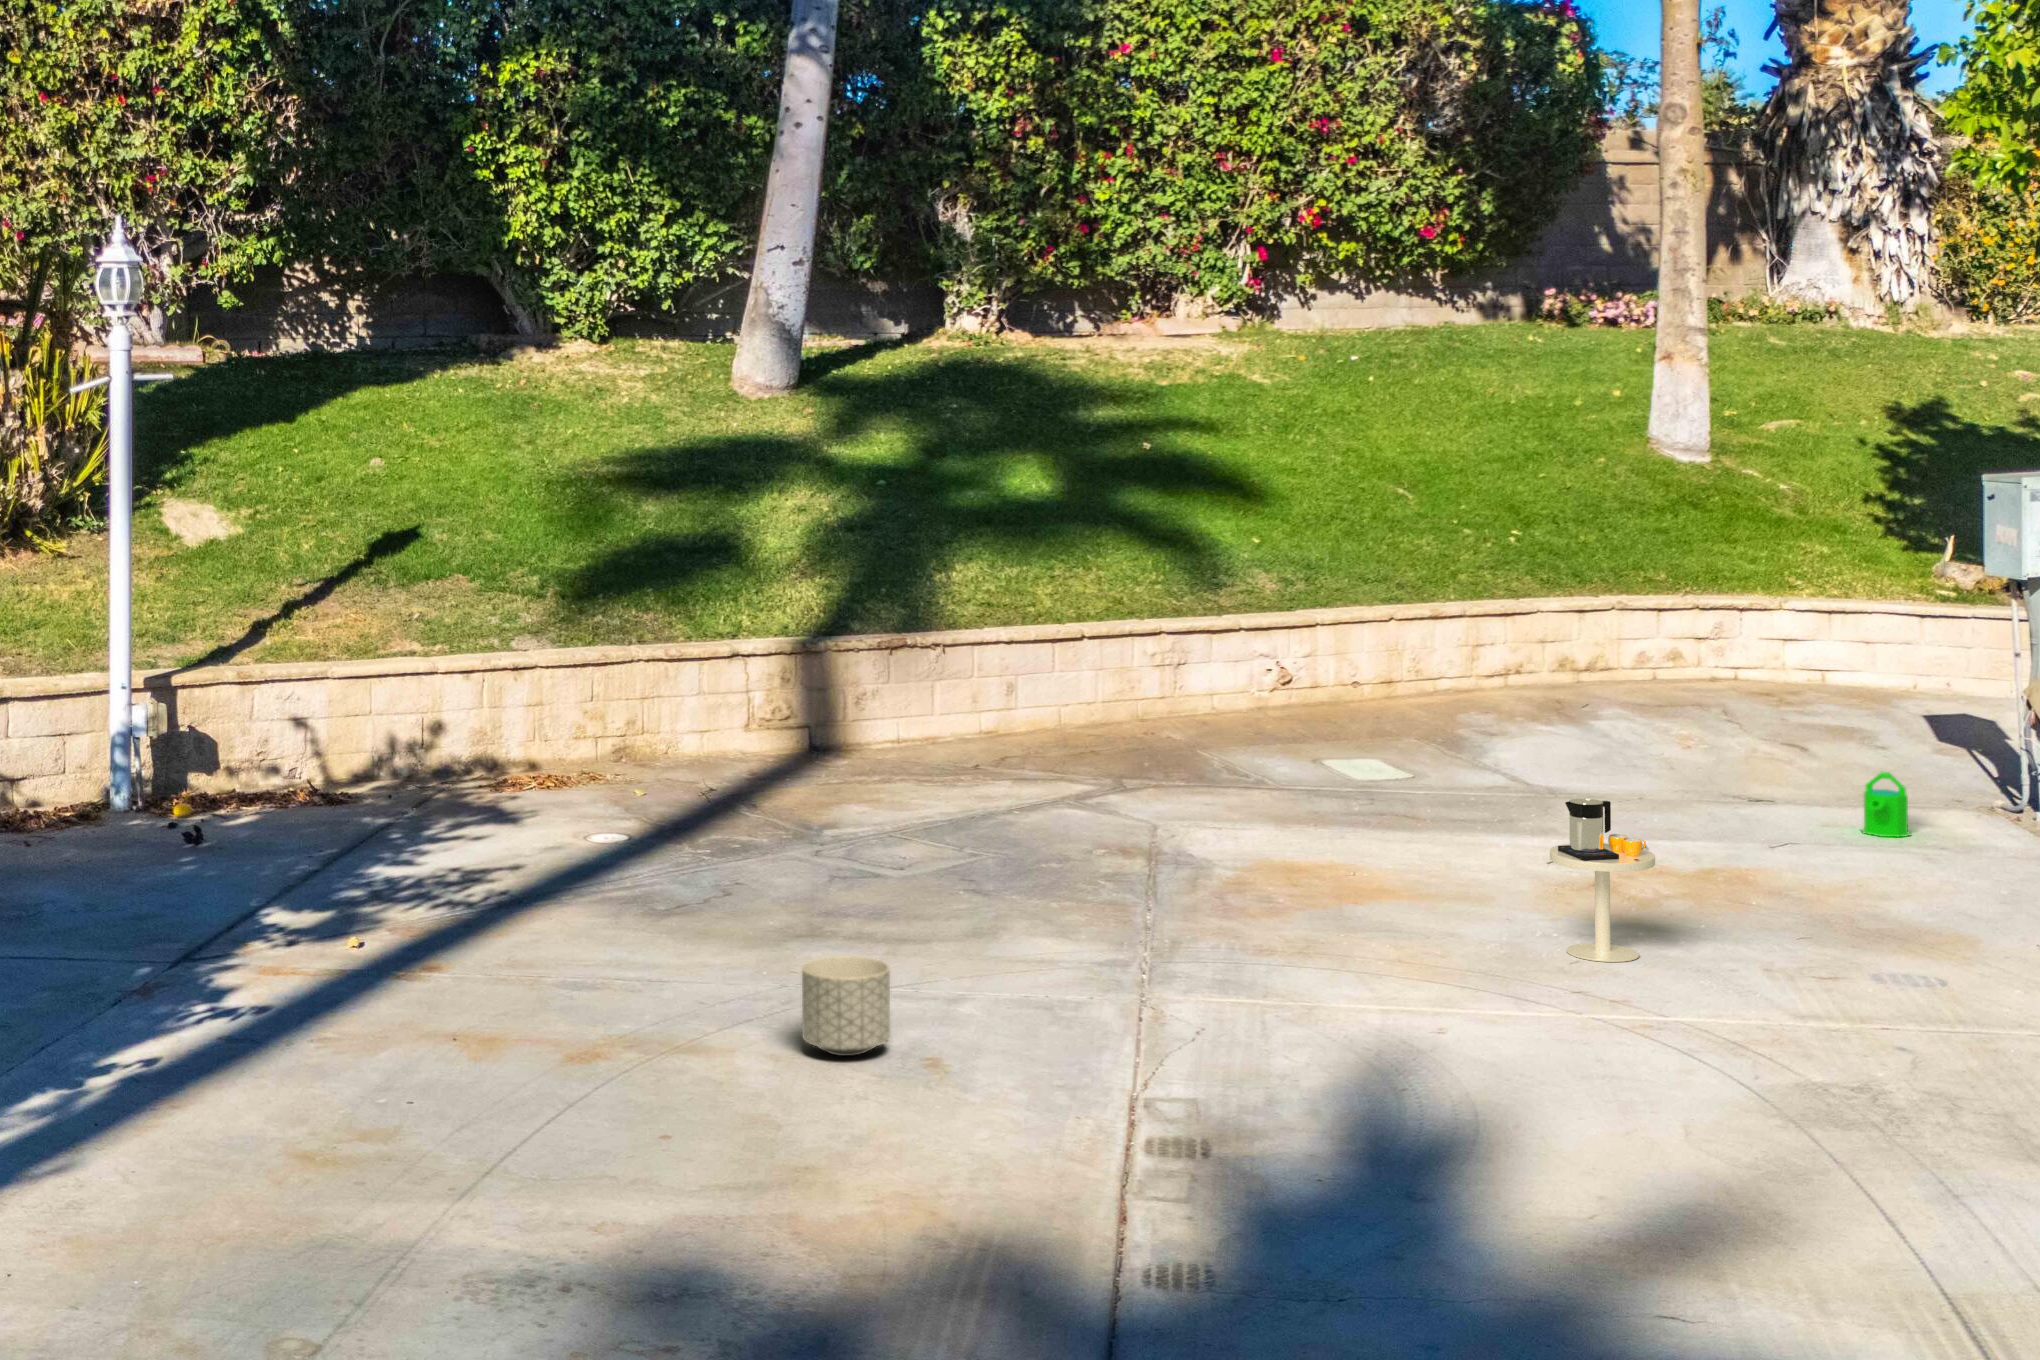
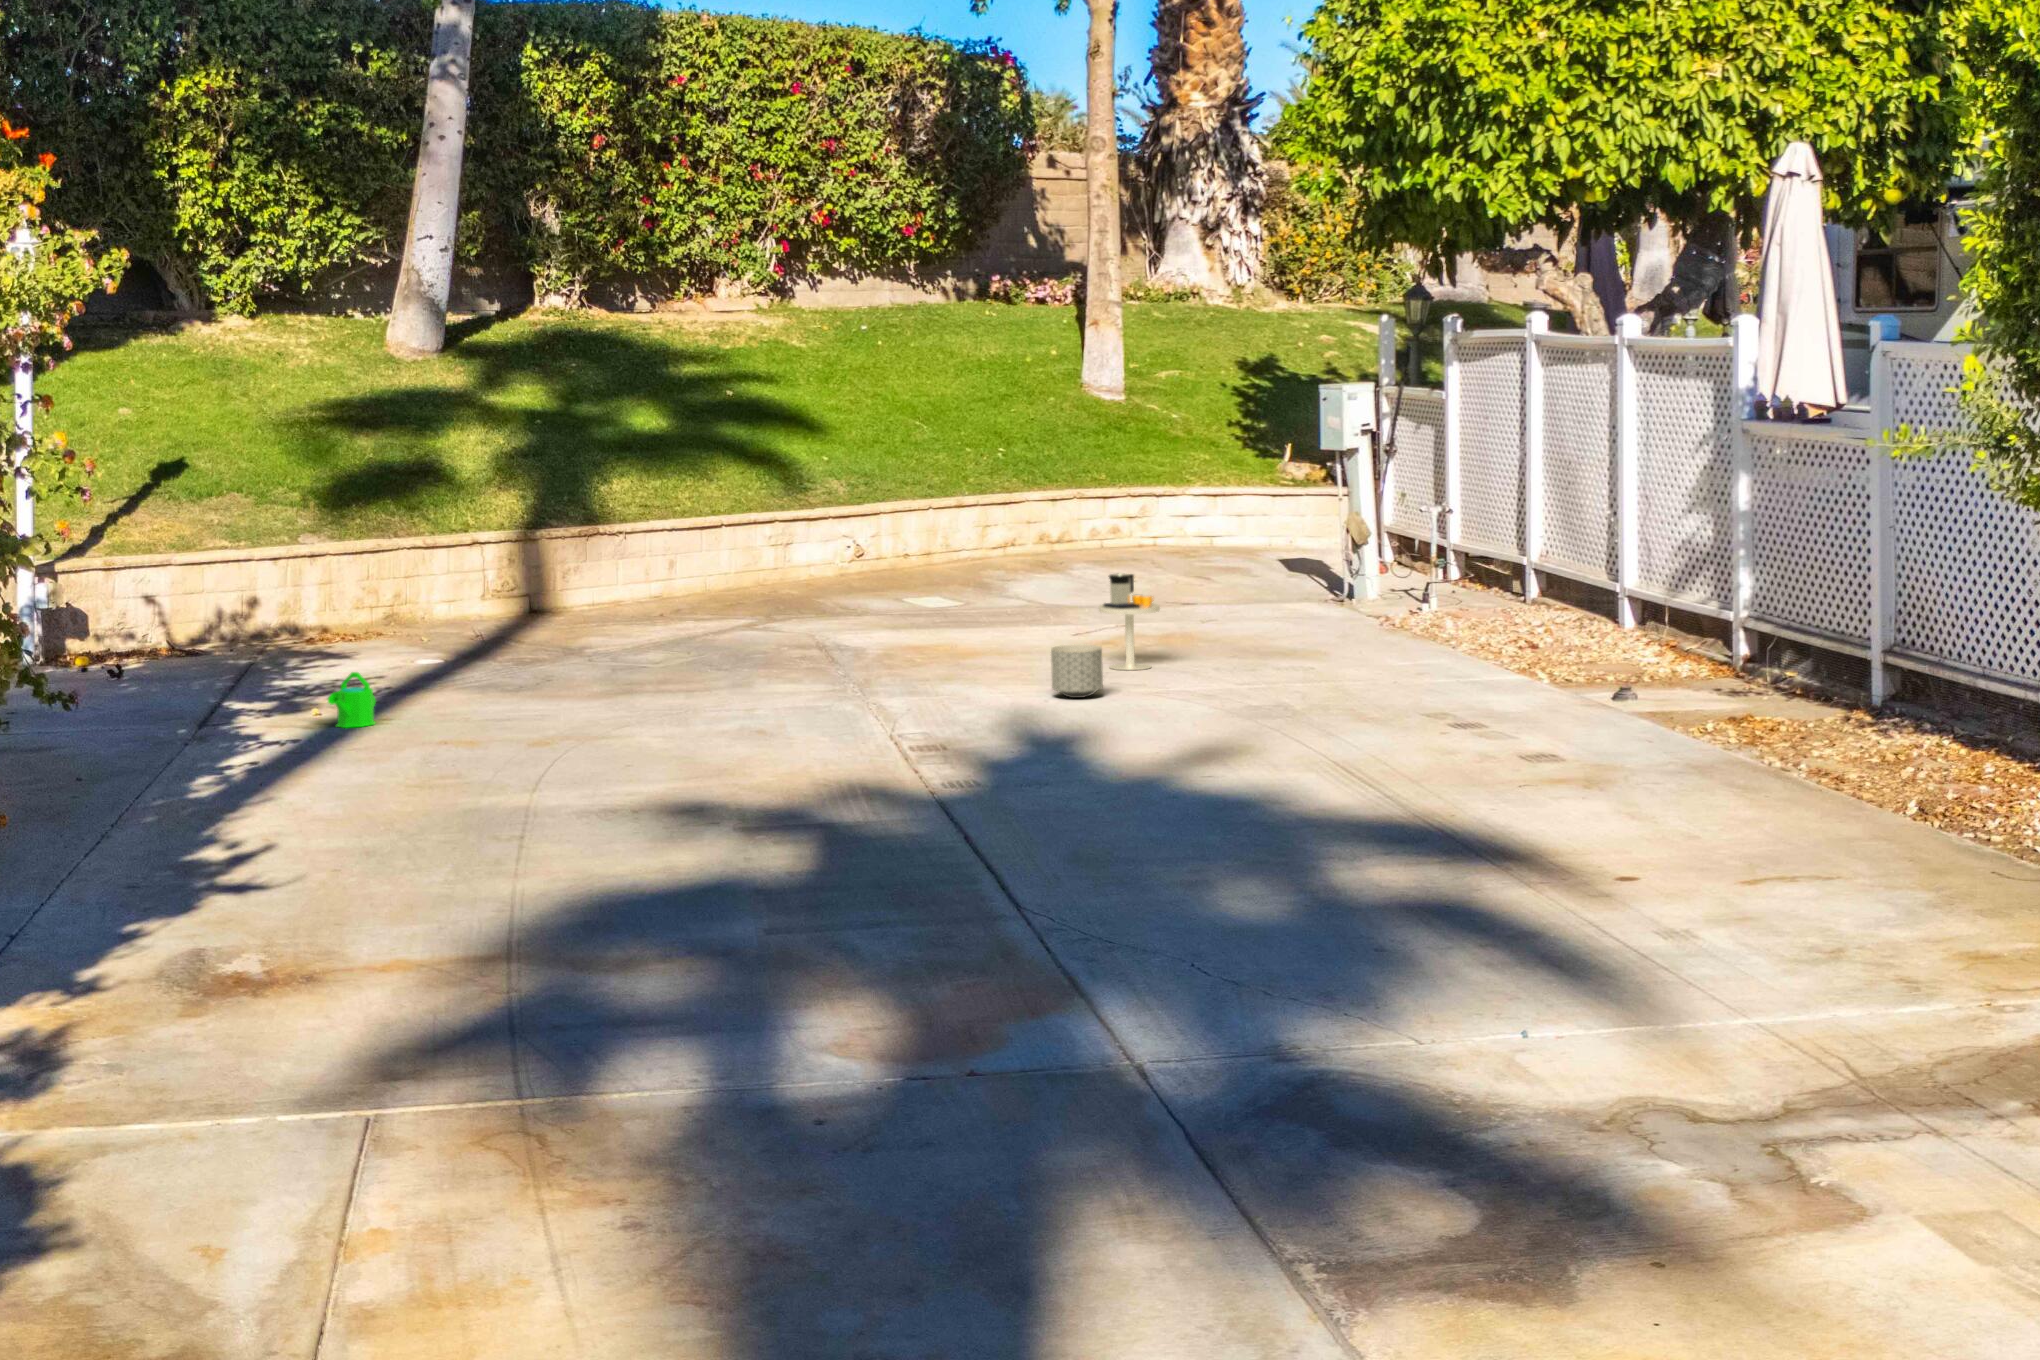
watering can: present [1862,772,1910,837] -> present [328,672,376,728]
planter: present [802,956,890,1056] -> present [1051,644,1103,698]

